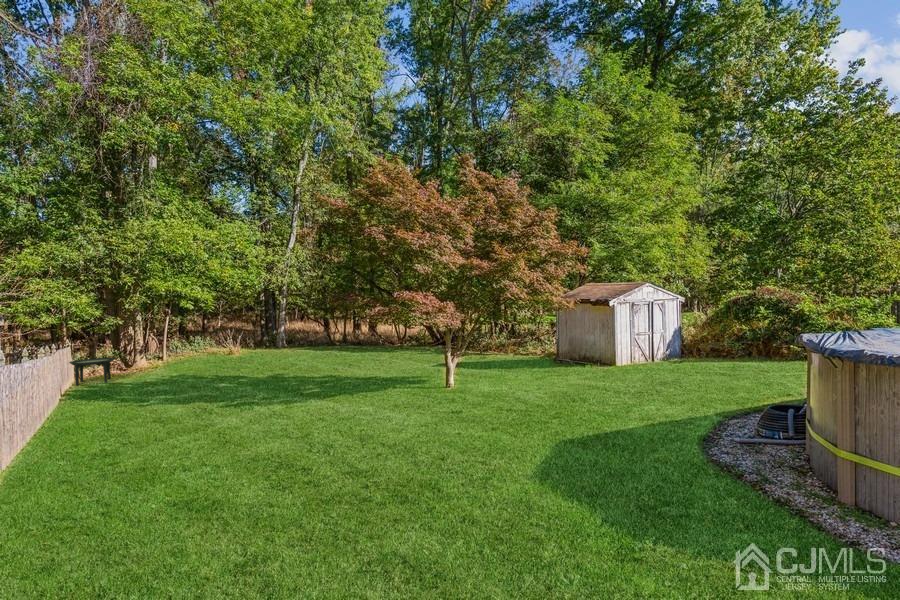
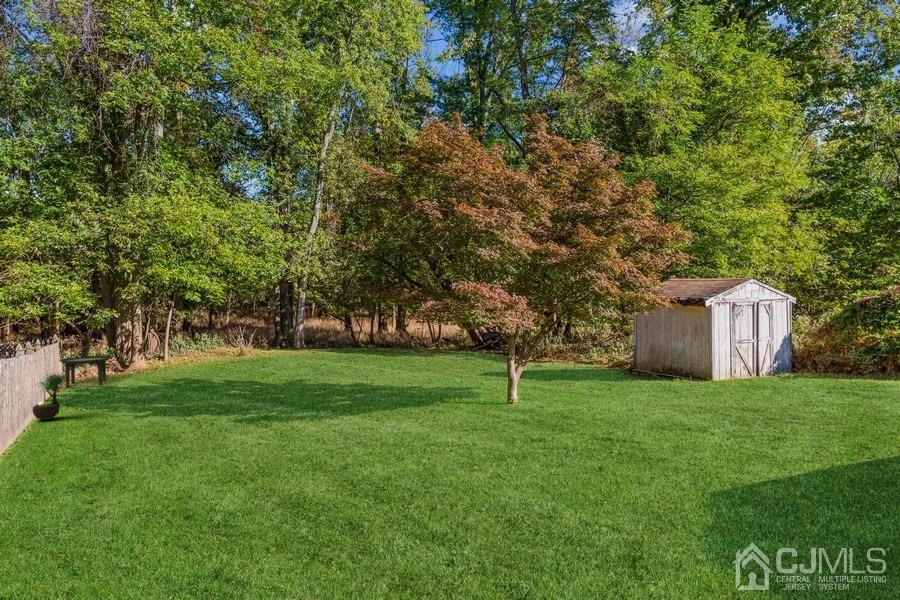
potted tree: none [48,370,78,412] -> present [33,374,66,420]

